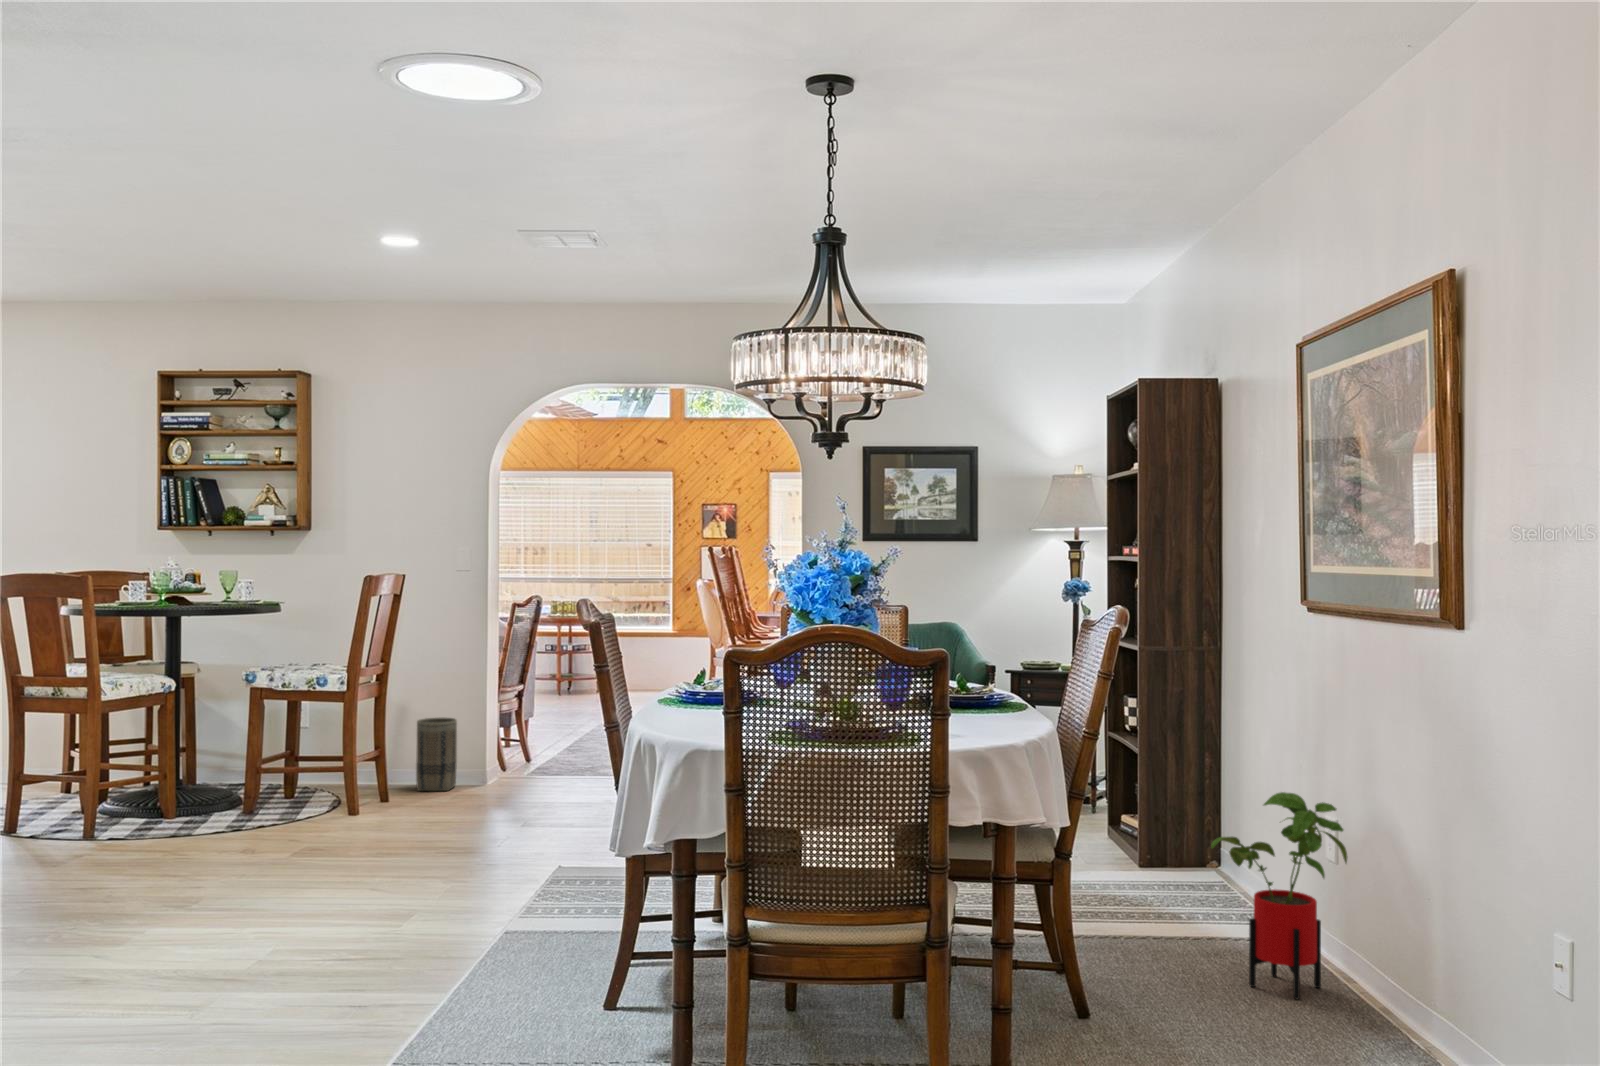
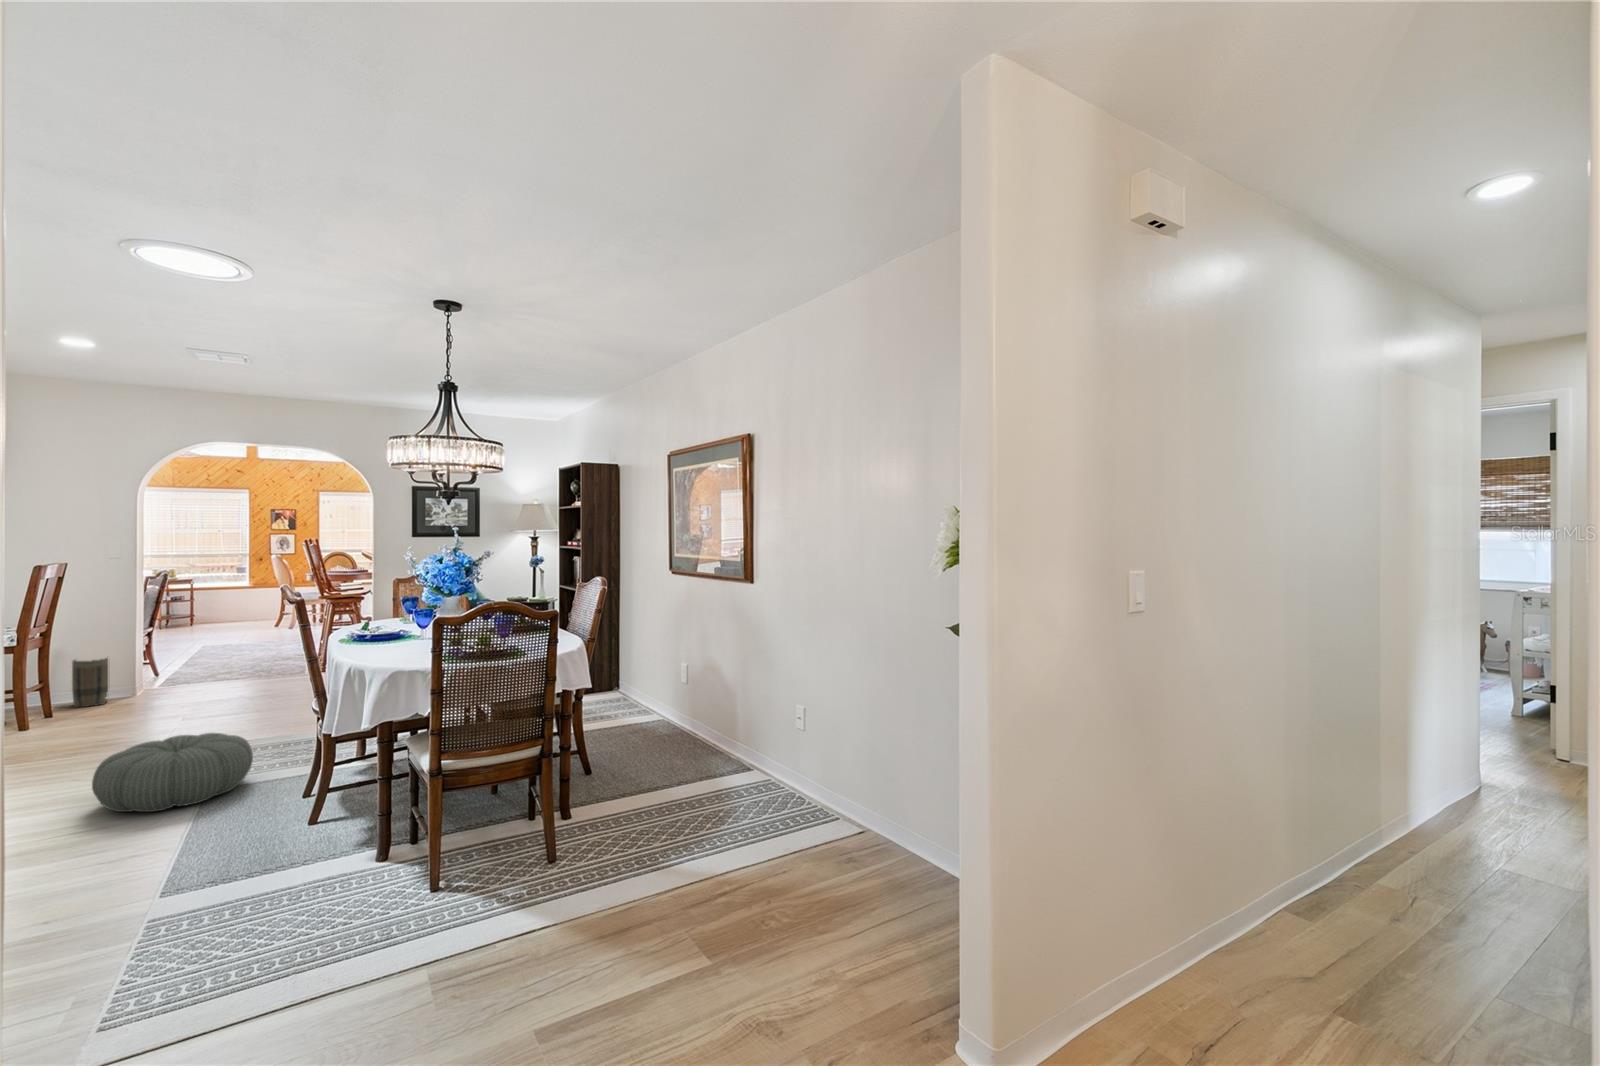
house plant: present [1211,792,1347,999] -> none [614,645,664,725]
pouf: none [308,863,526,995] -> present [92,733,253,812]

